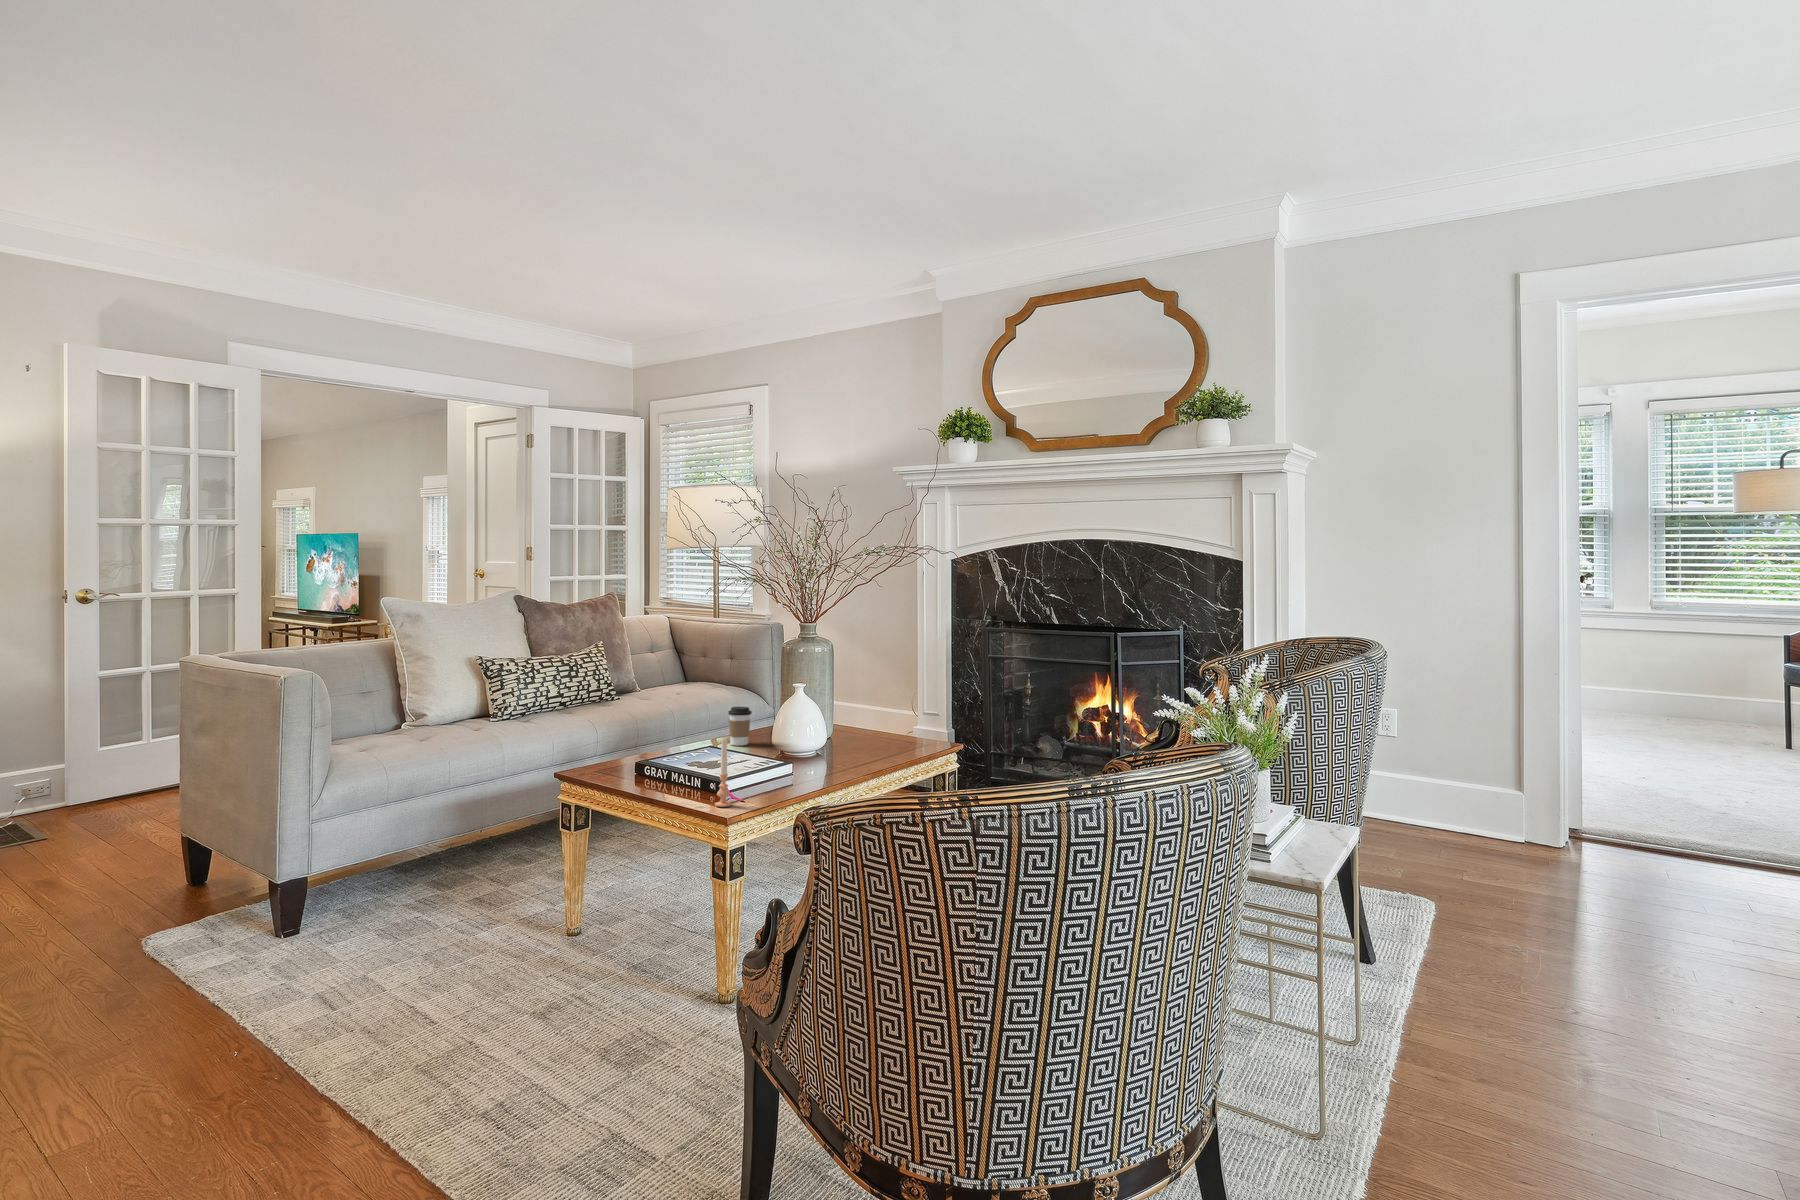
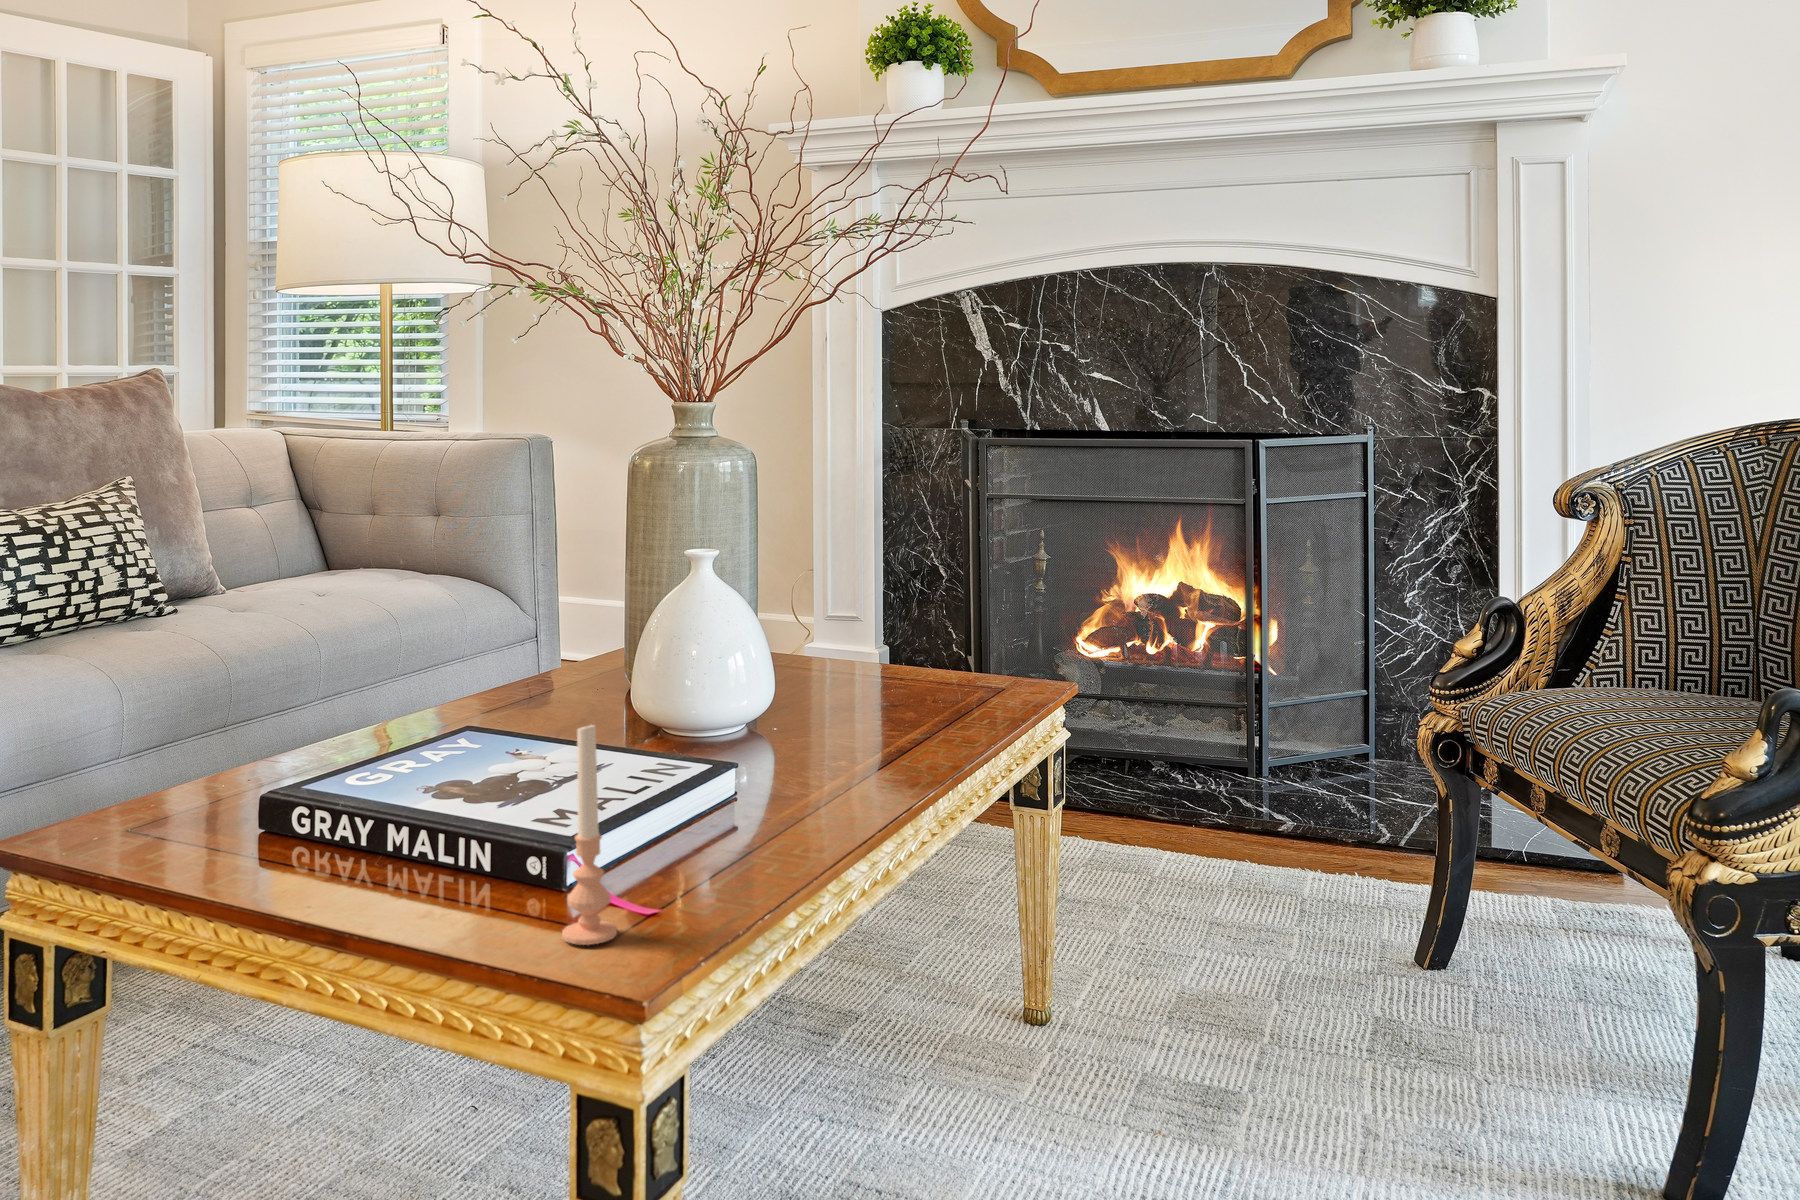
coffee cup: present [728,707,752,745] -> none [500,616,564,717]

